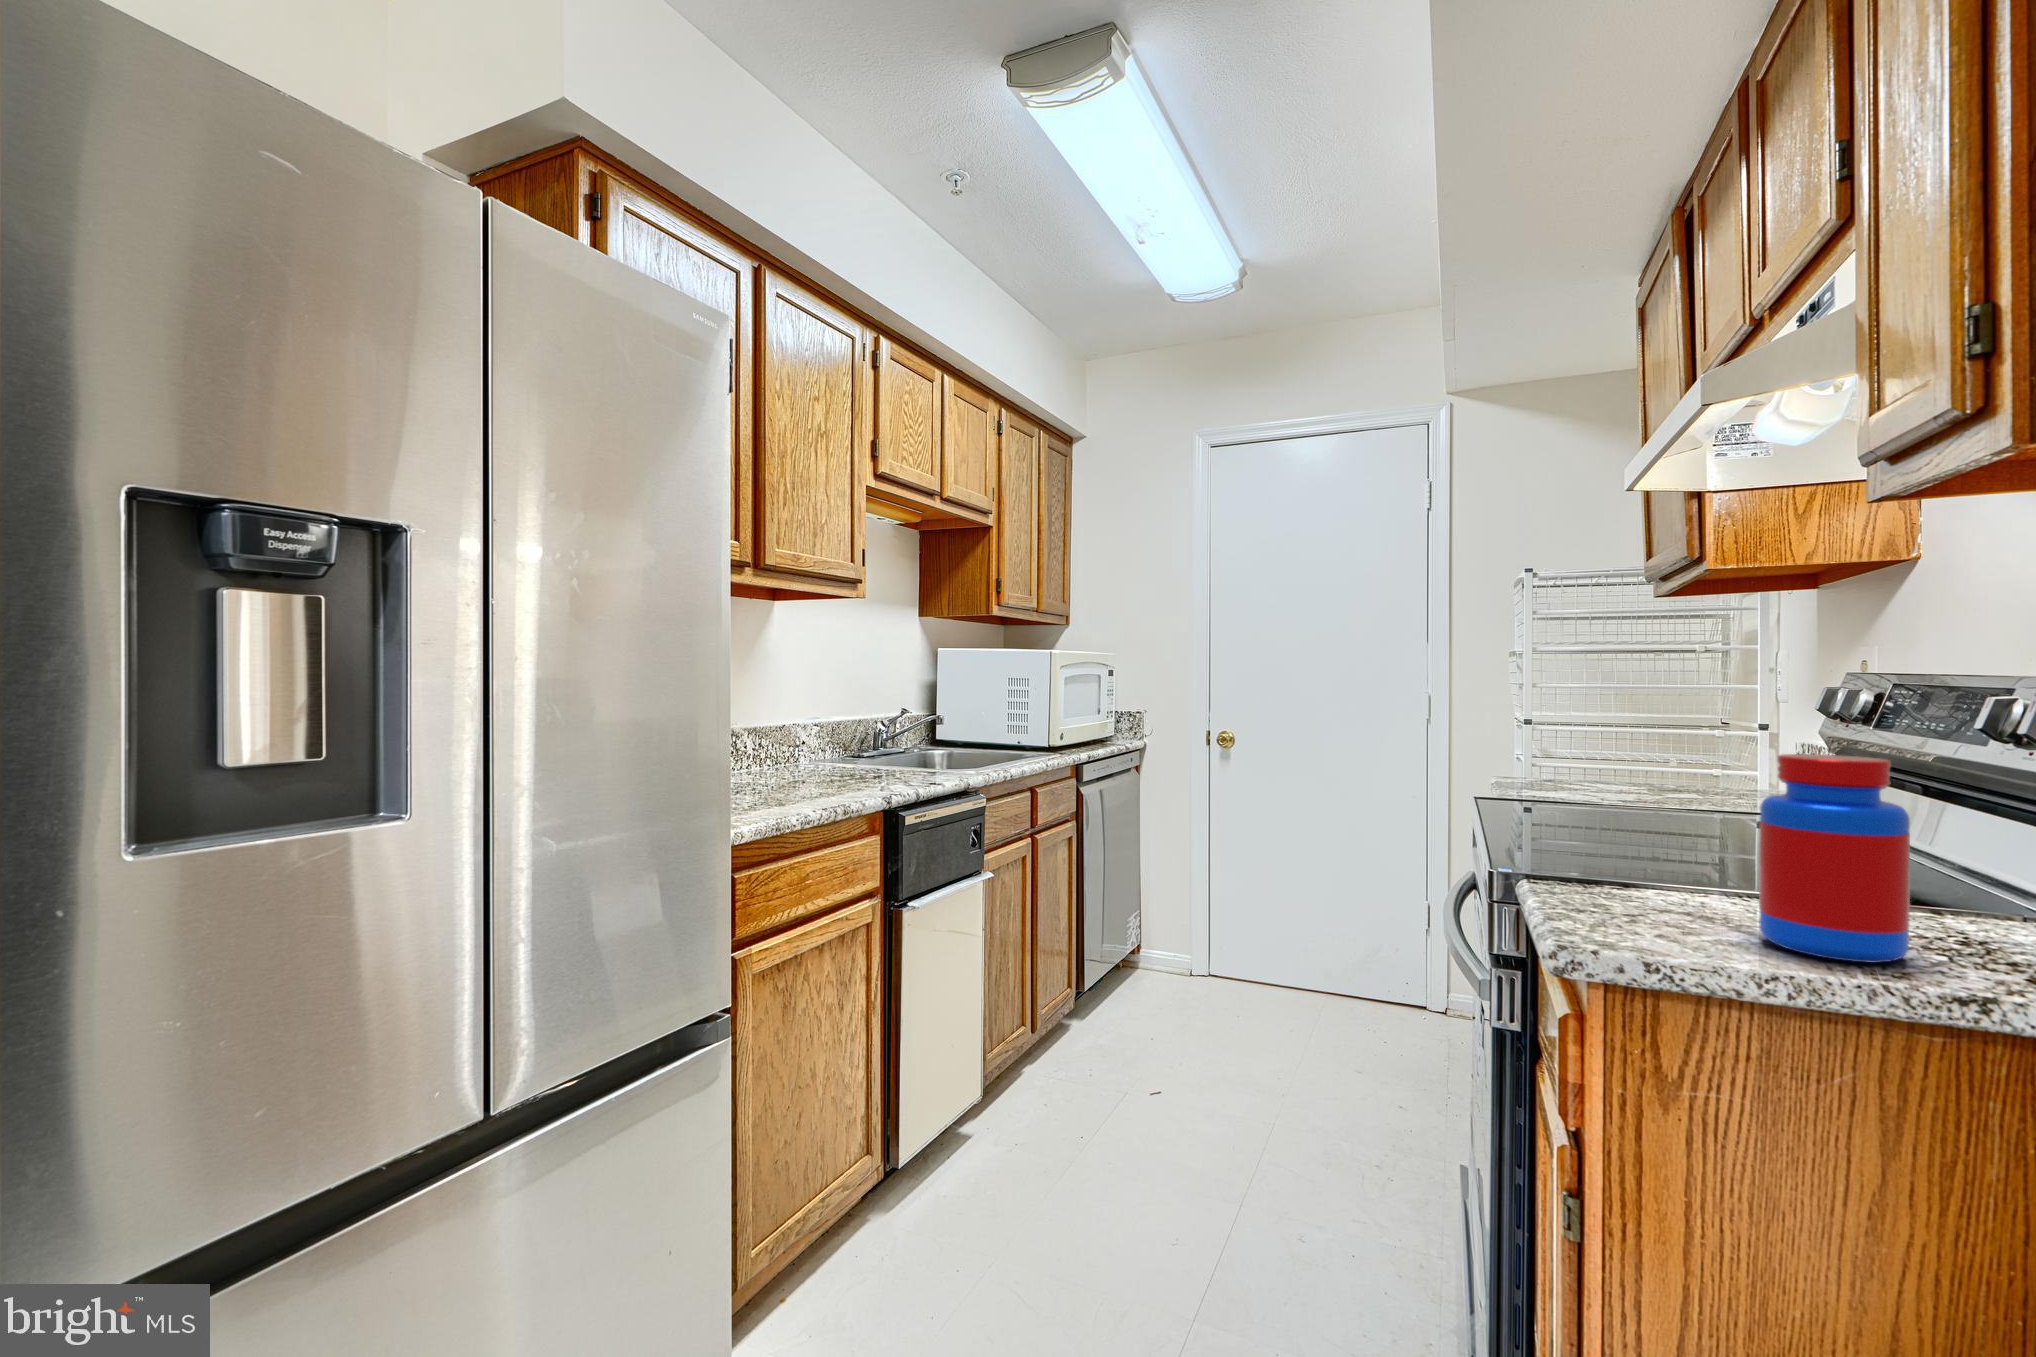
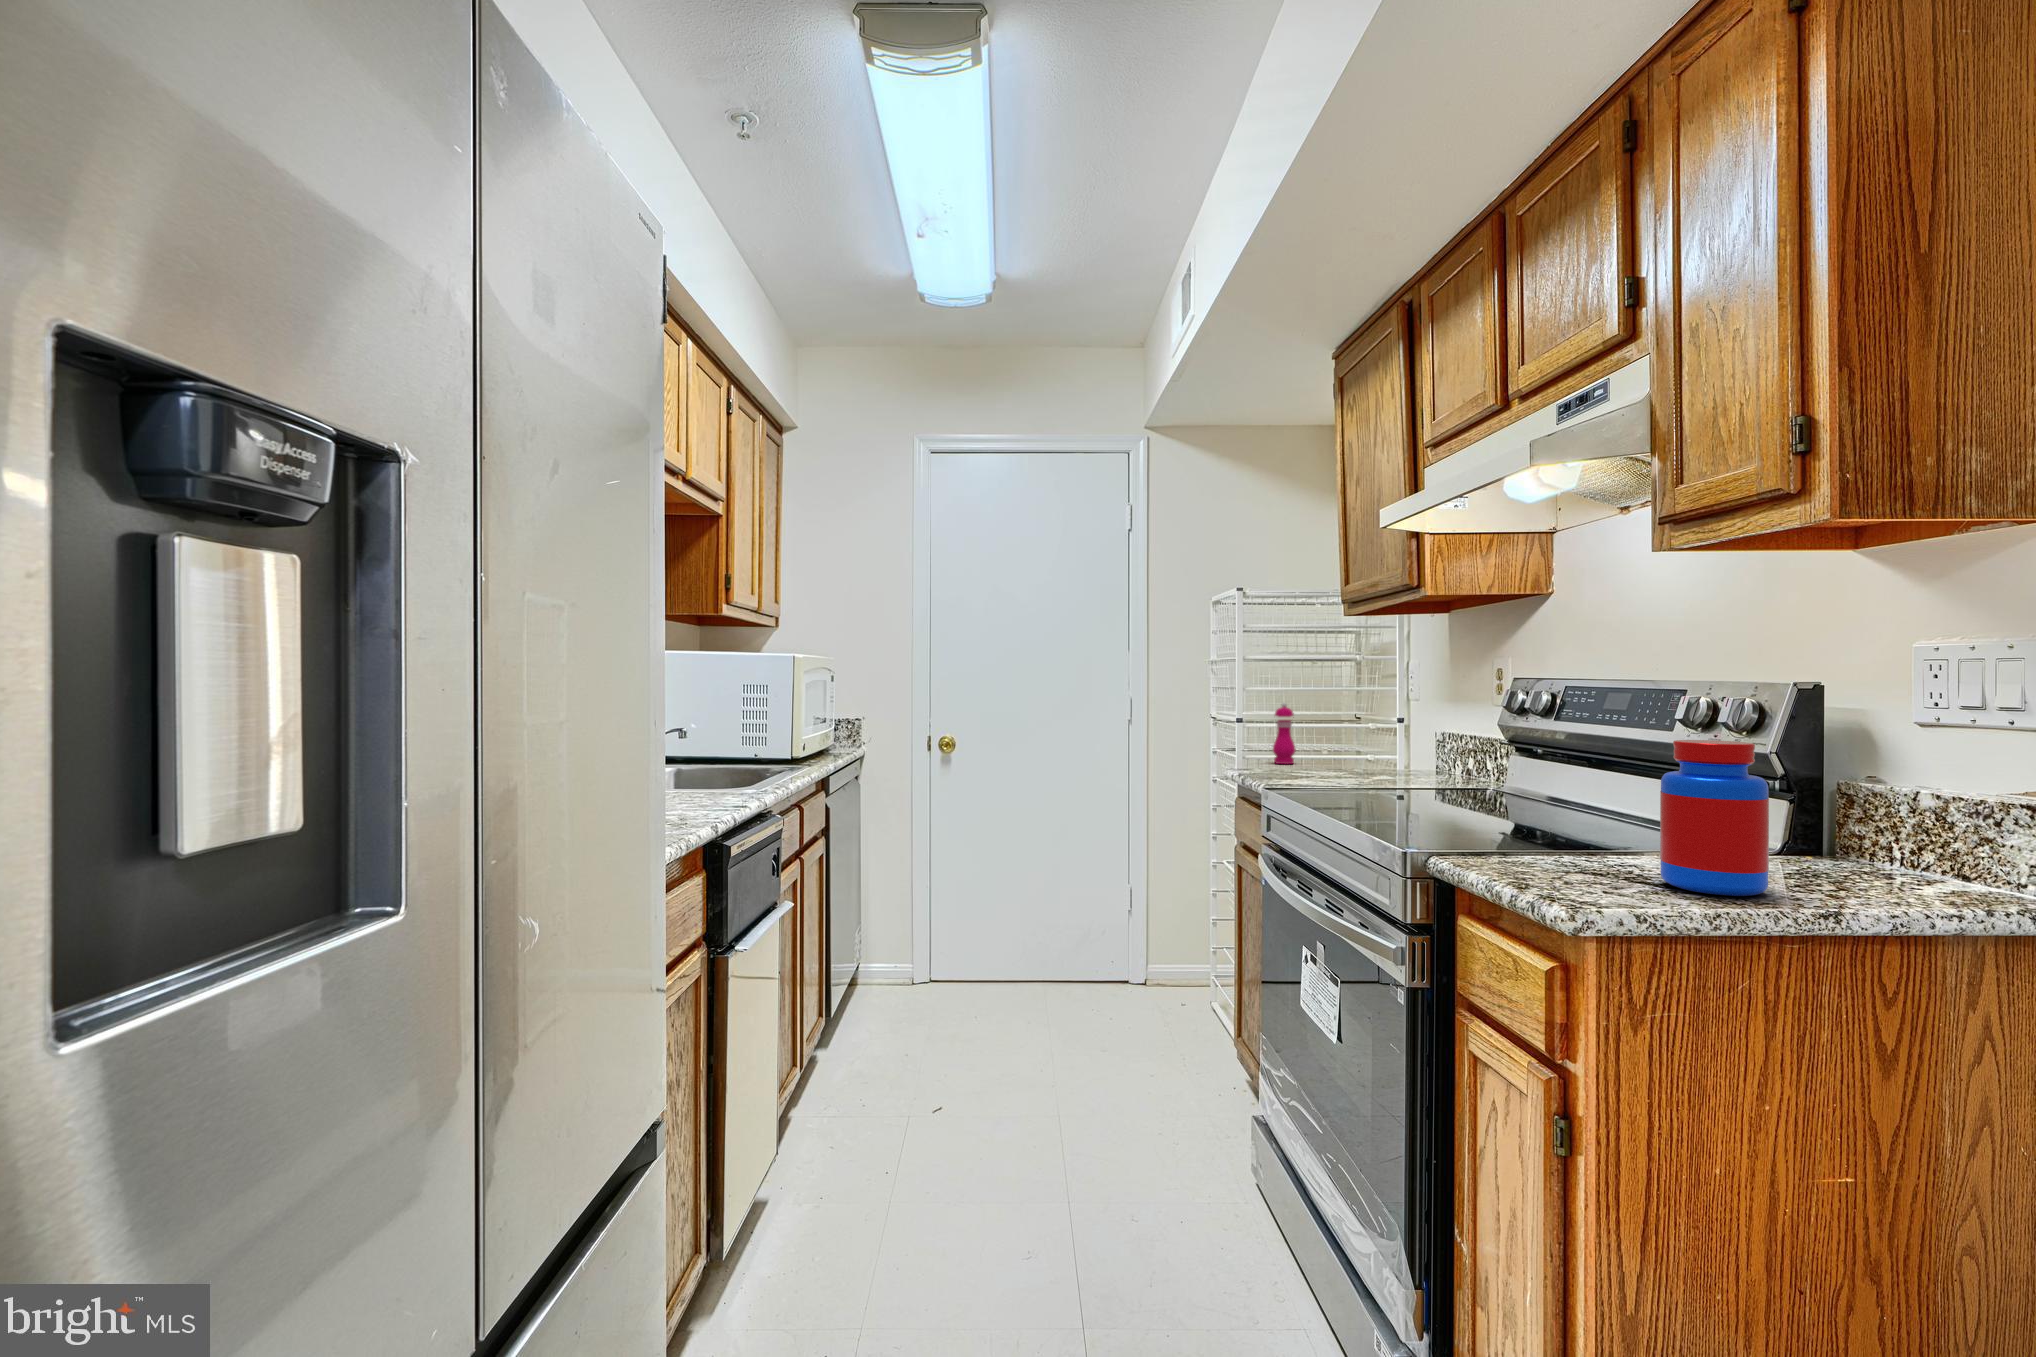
pepper mill: none [1582,706,1613,780] -> present [1273,703,1295,764]

